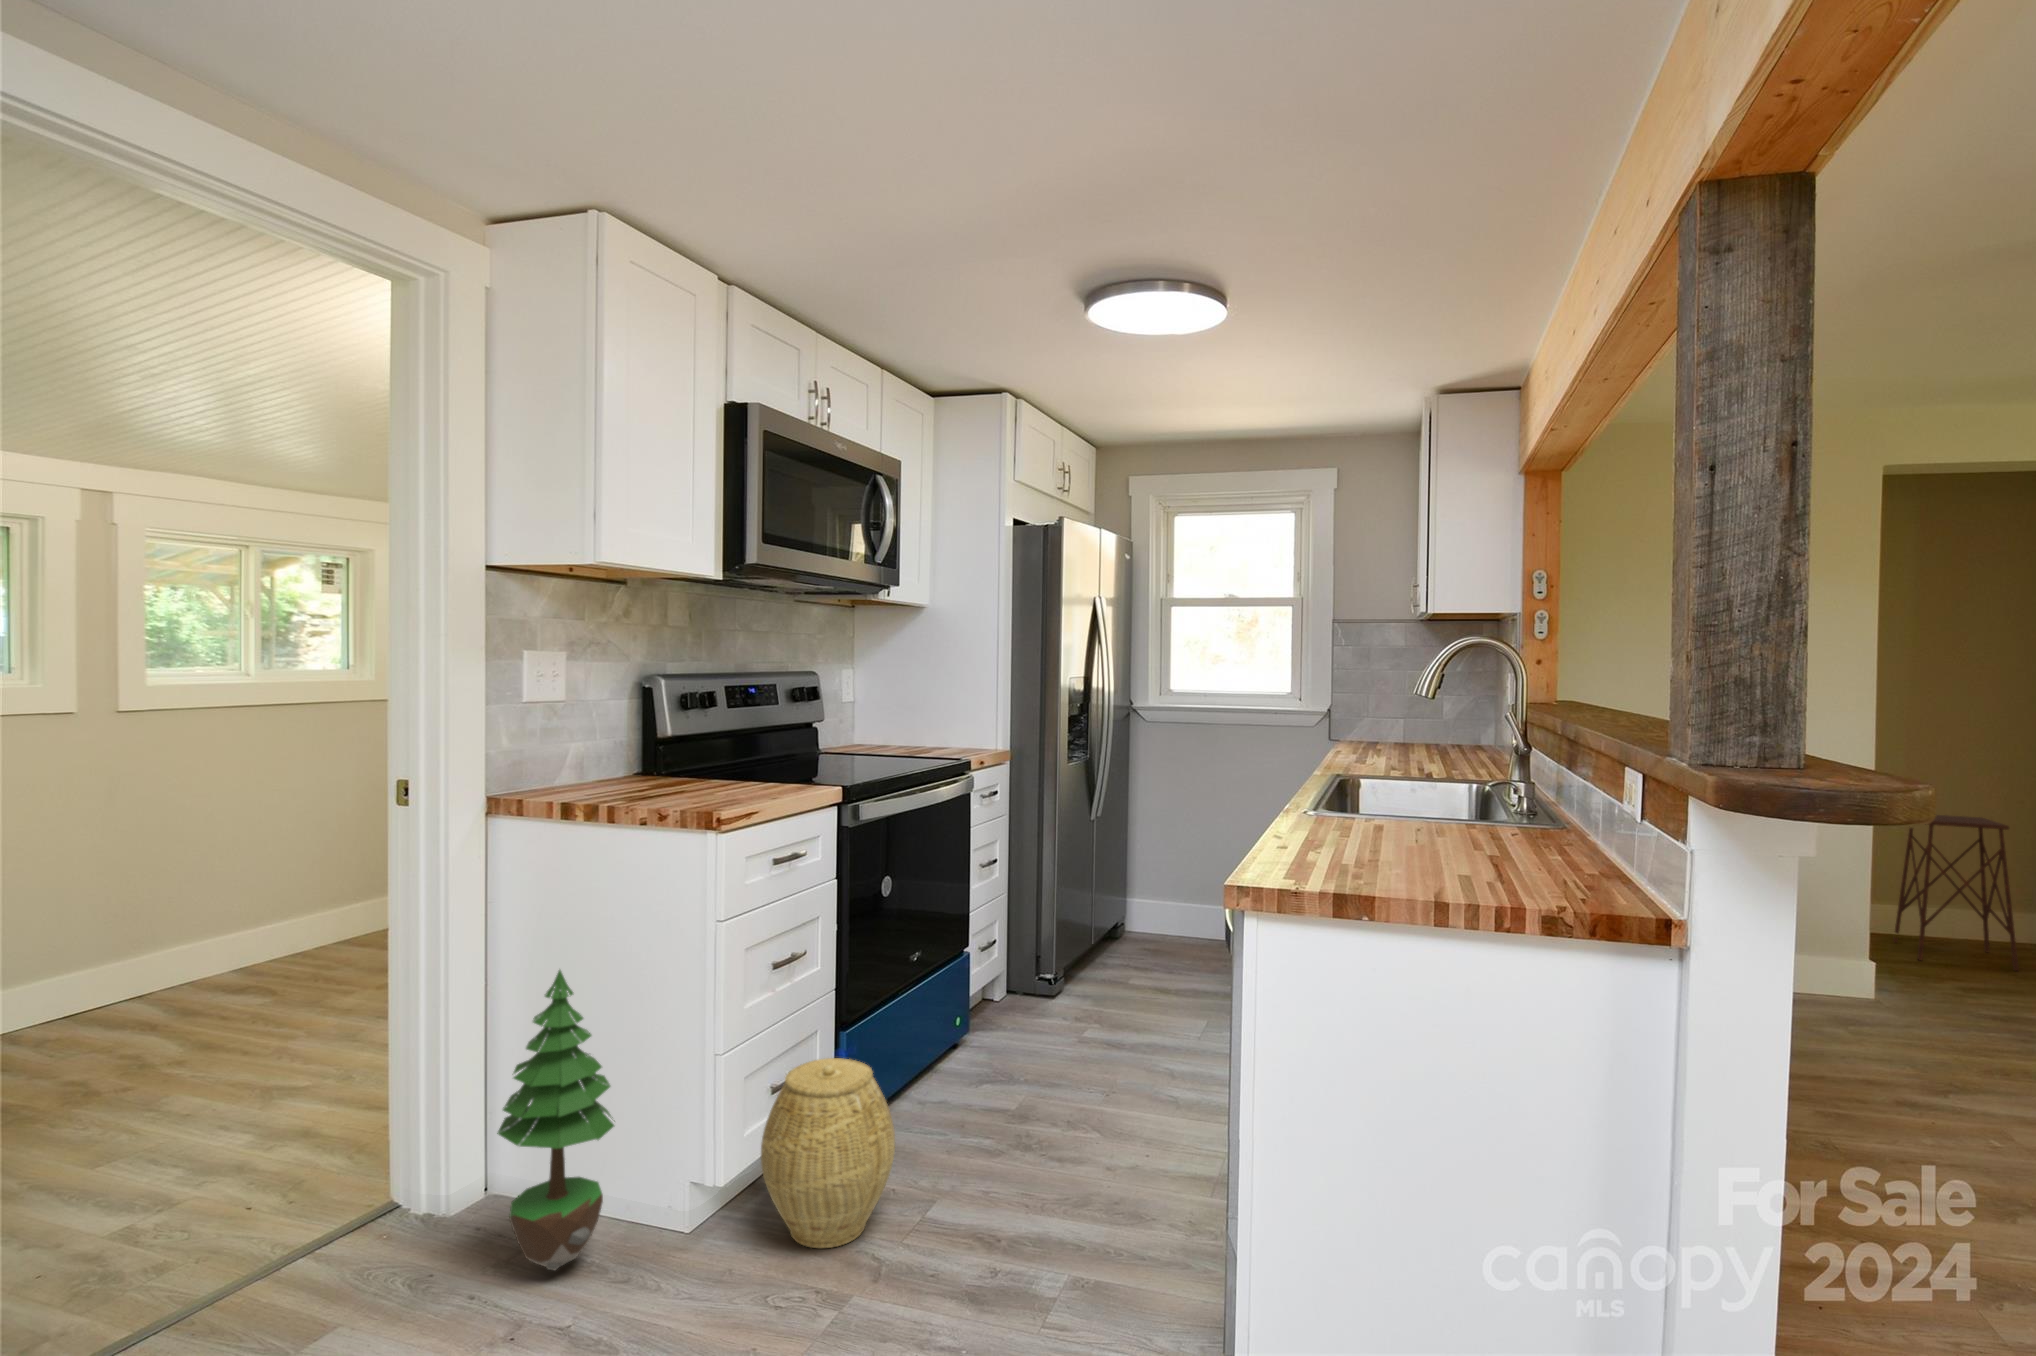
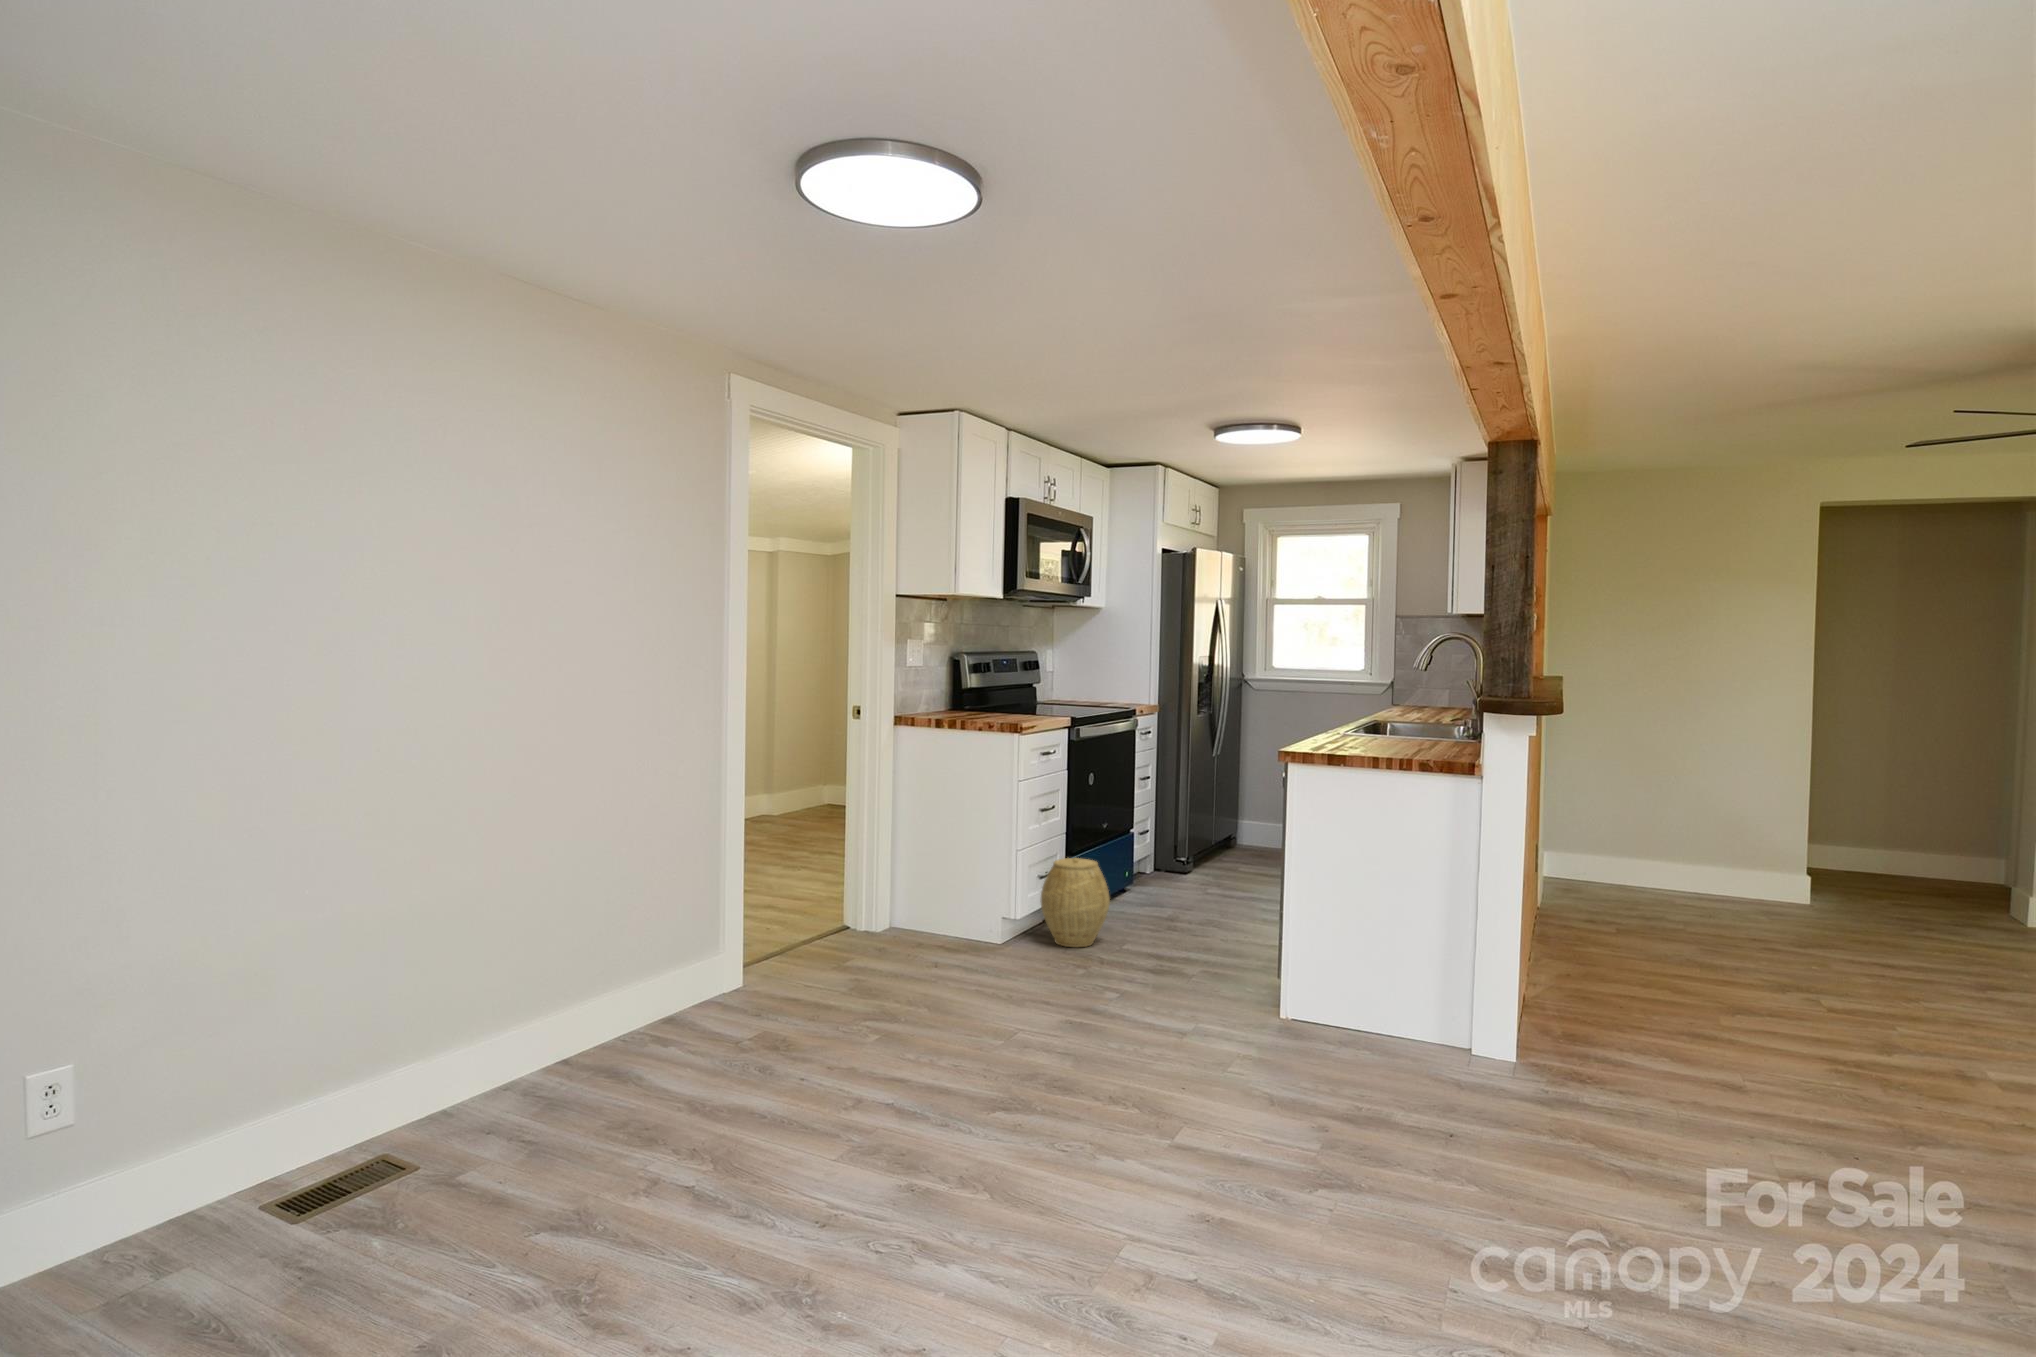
side table: present [1893,815,2019,971] -> none [1845,768,1924,886]
potted tree: present [497,970,614,1270] -> none [919,798,973,947]

